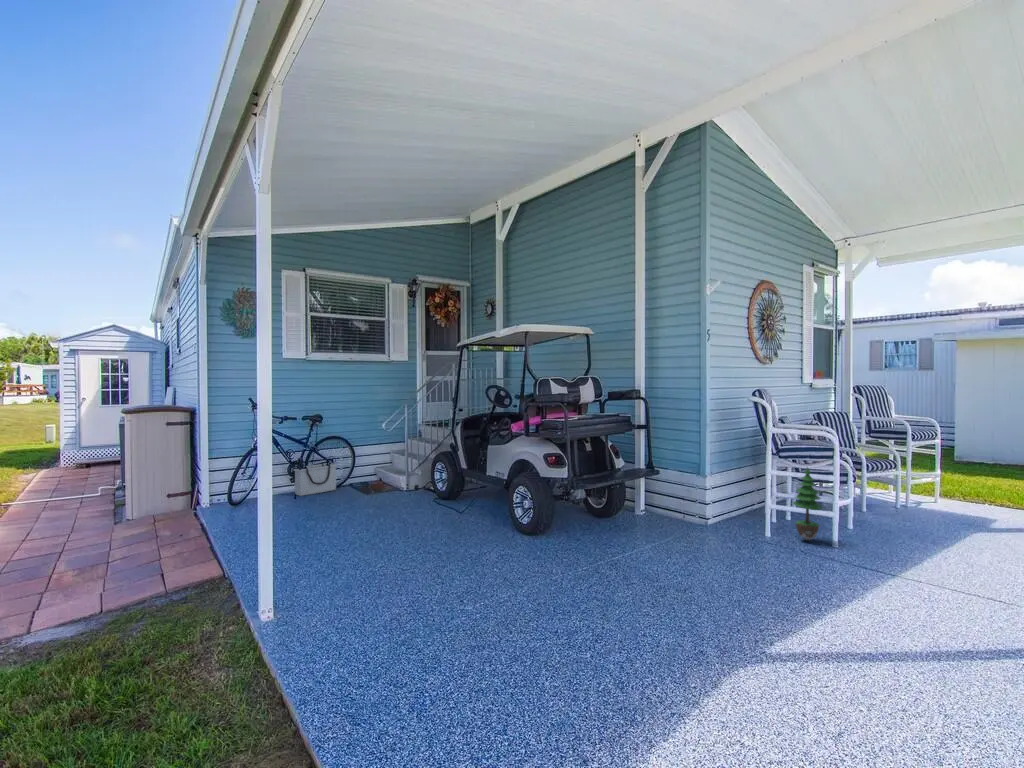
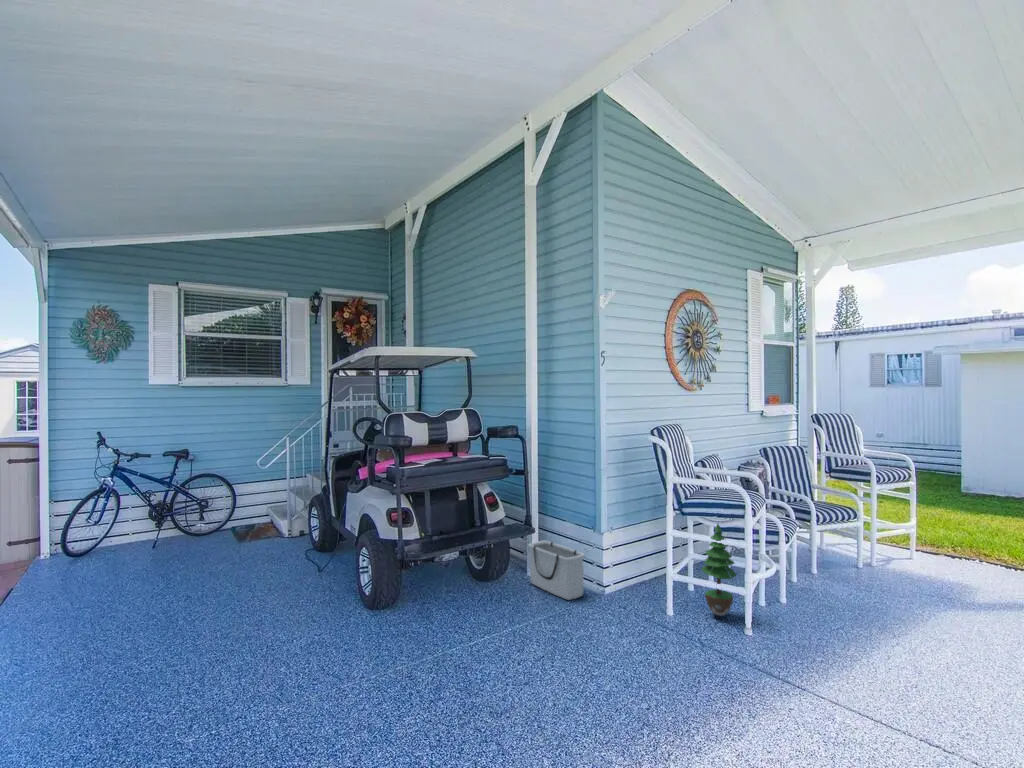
storage bin: present [294,463,337,496] -> present [528,541,585,600]

